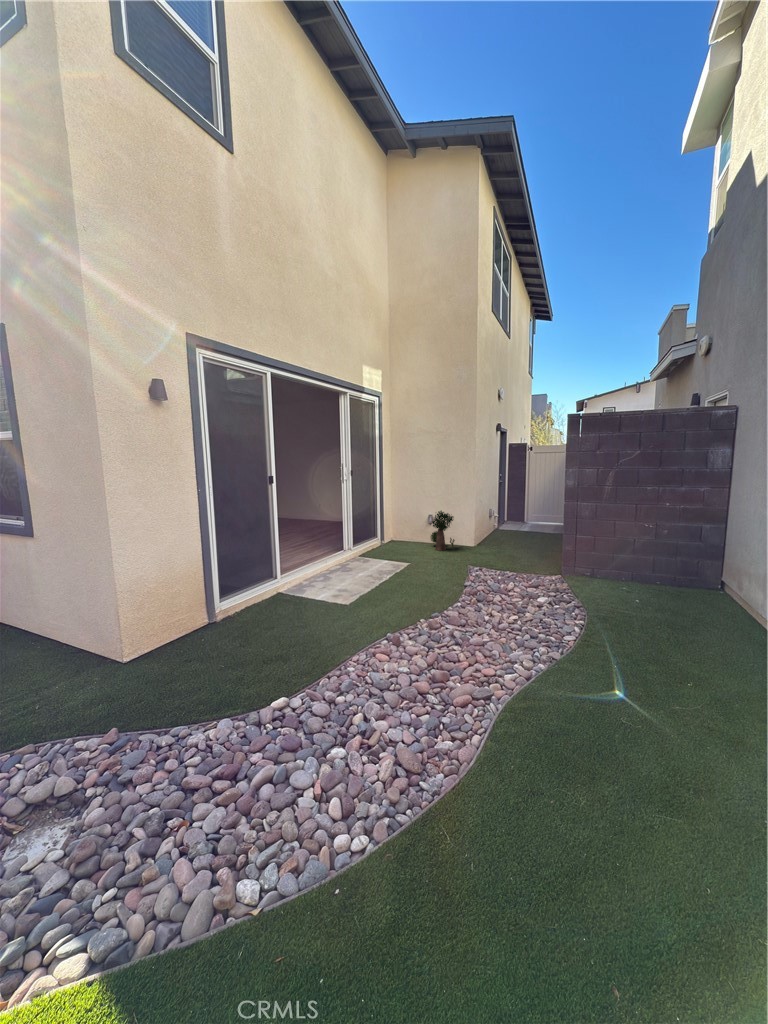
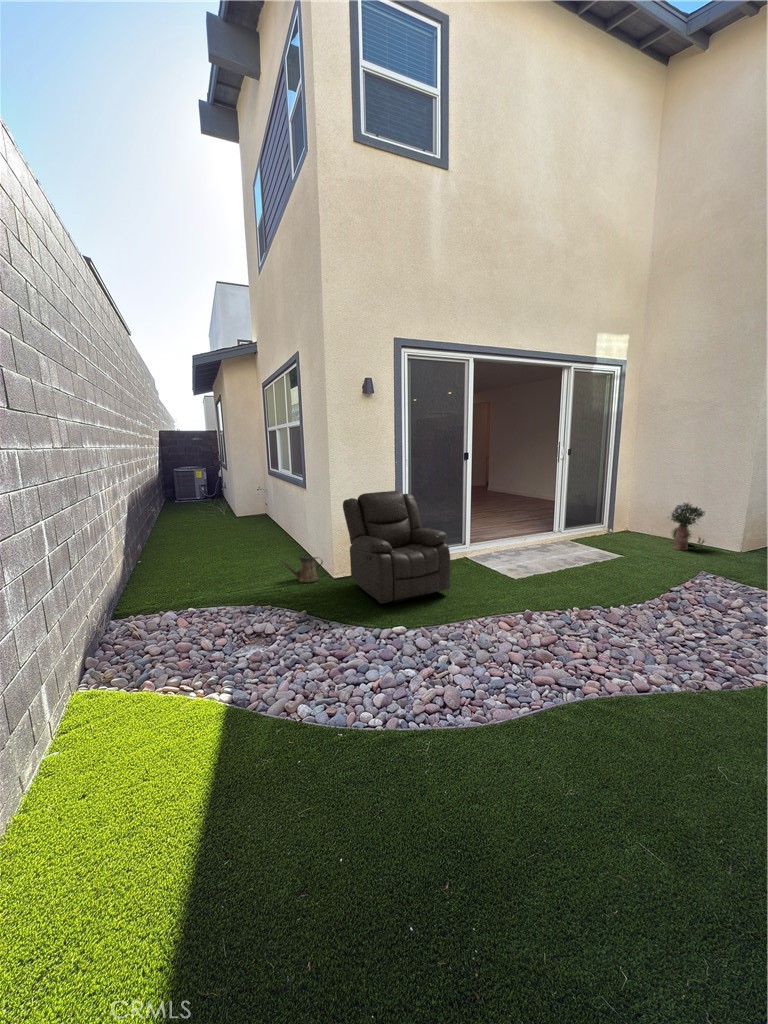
chair: none [138,526,299,678] -> present [343,491,450,604]
watering can: none [21,638,103,685] -> present [278,556,323,583]

